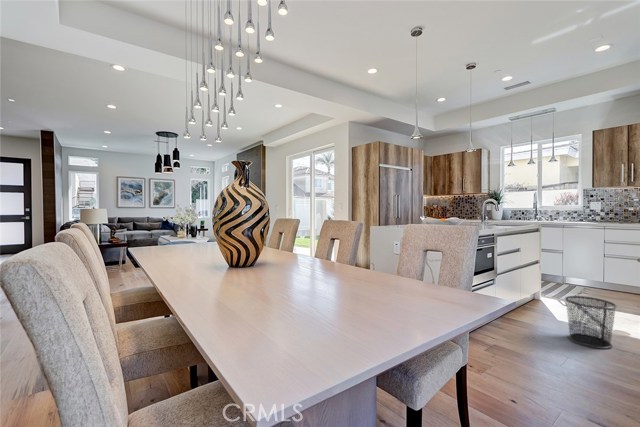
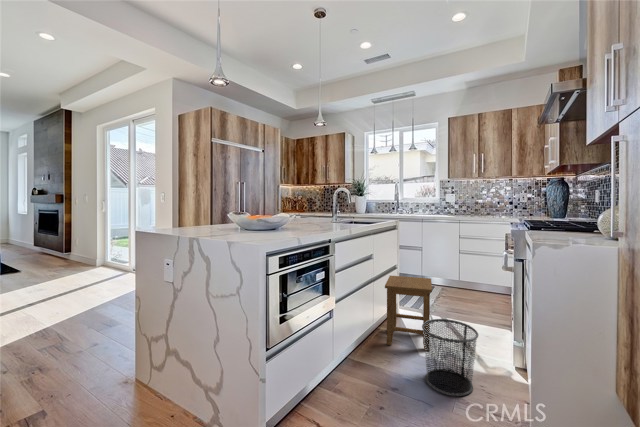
stool: none [530,267,574,325] -> present [385,276,432,351]

